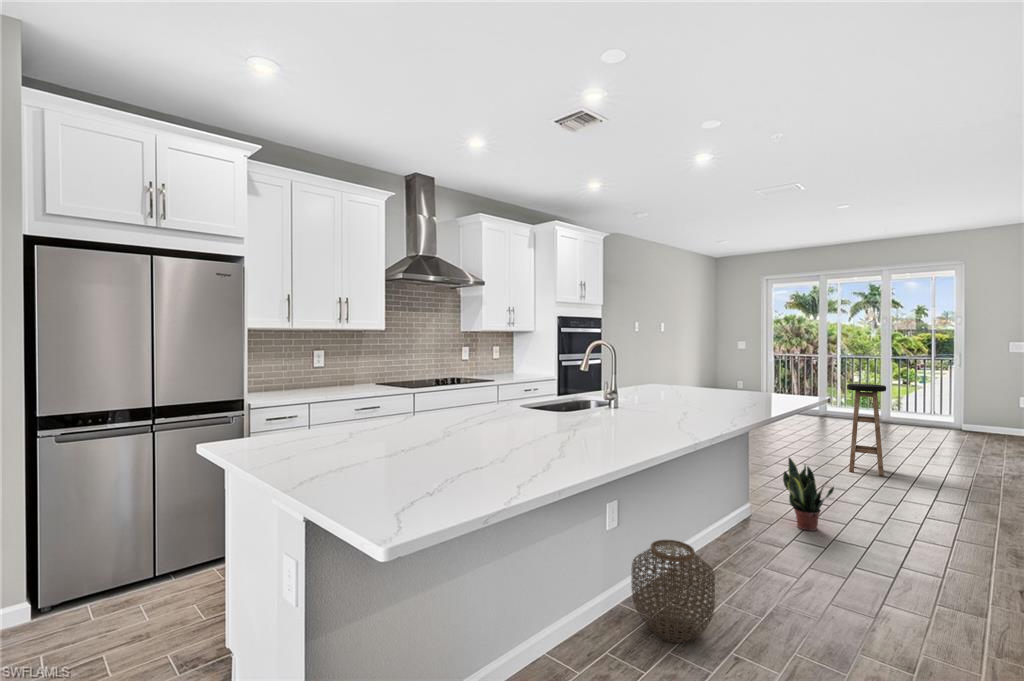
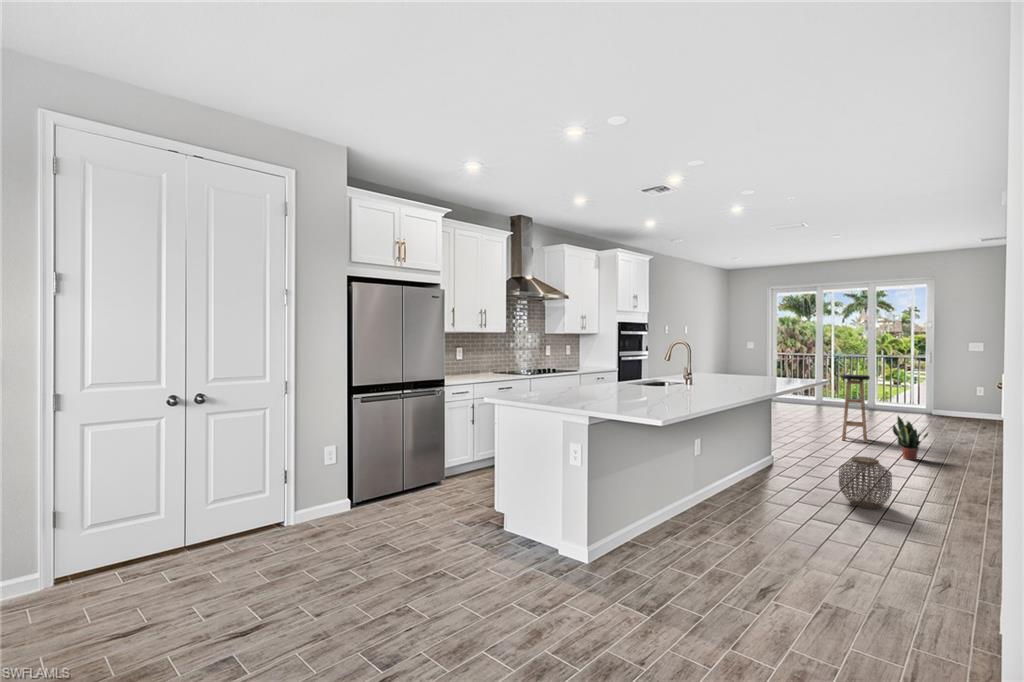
potted plant: present [783,458,834,531] -> present [893,416,928,460]
woven basket: present [632,540,715,643] -> present [839,457,892,508]

